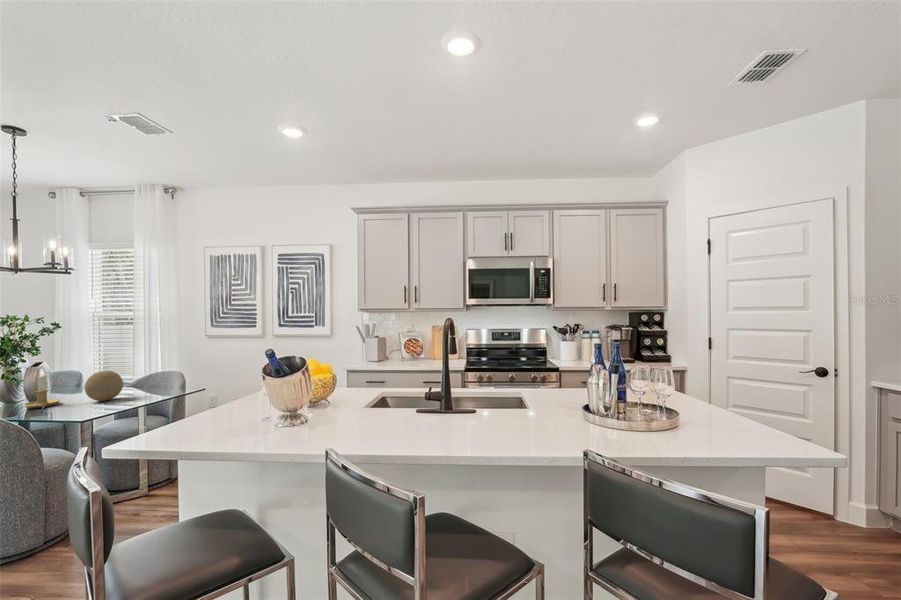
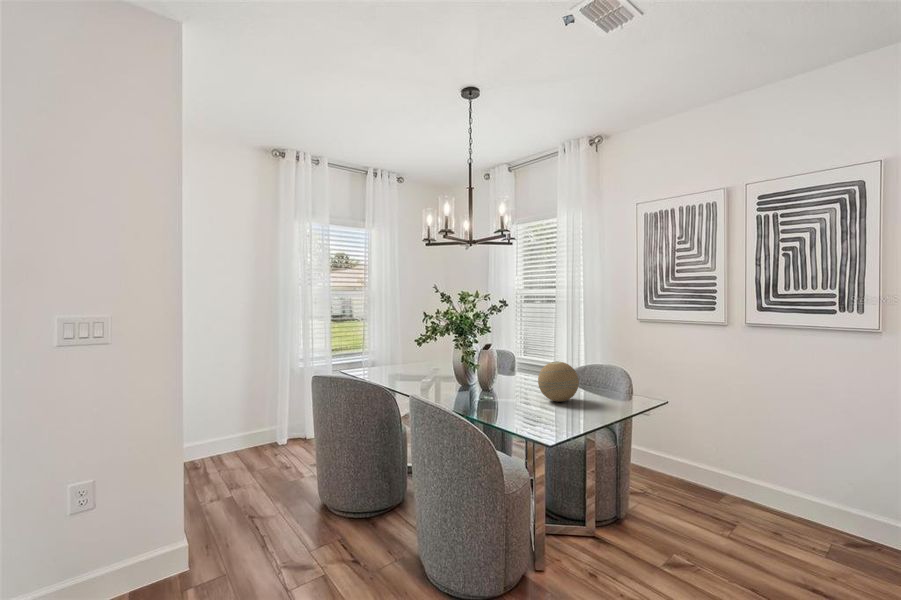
candlestick: present [24,369,60,409] -> none [481,351,513,401]

